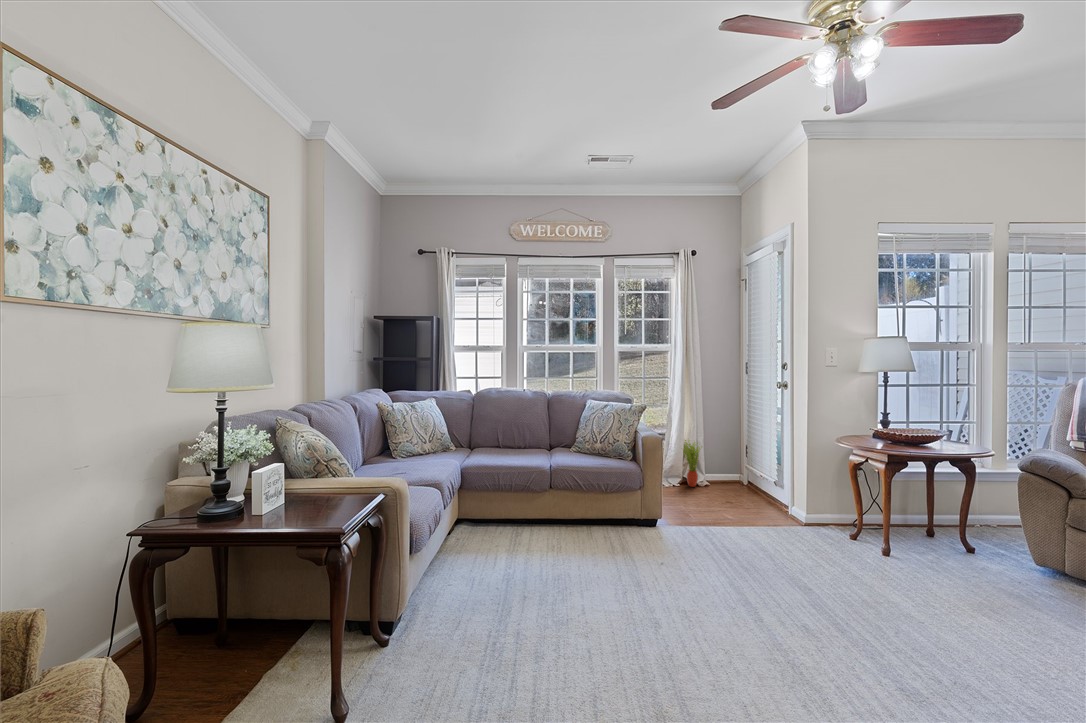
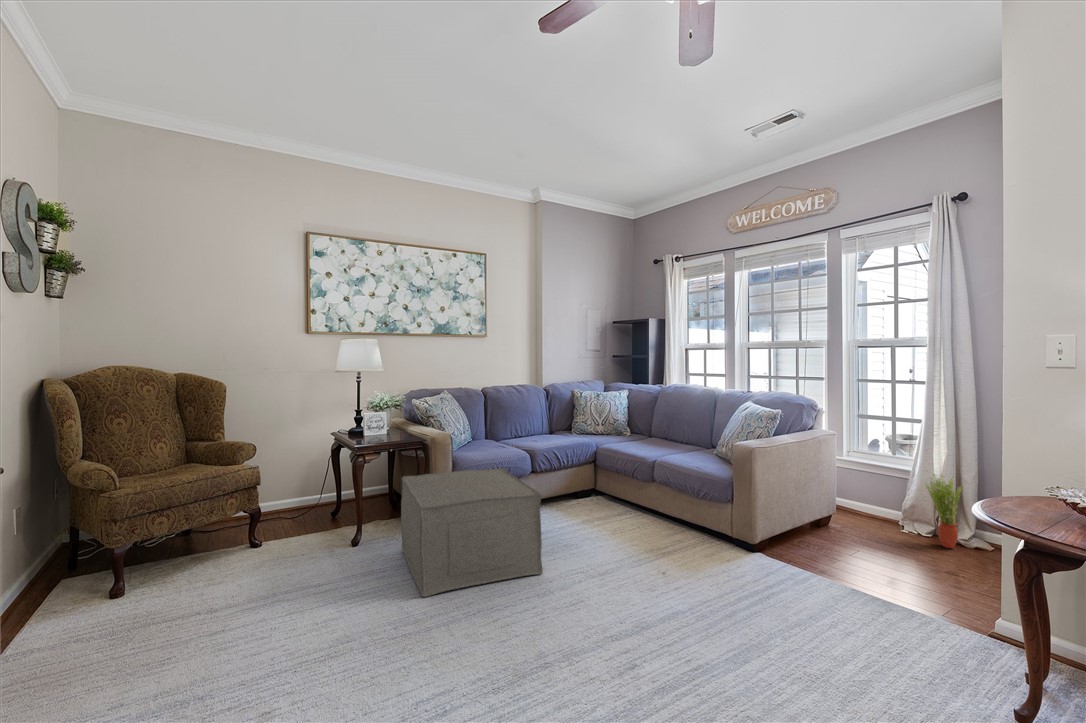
ottoman: none [427,506,607,692] -> present [401,467,543,597]

